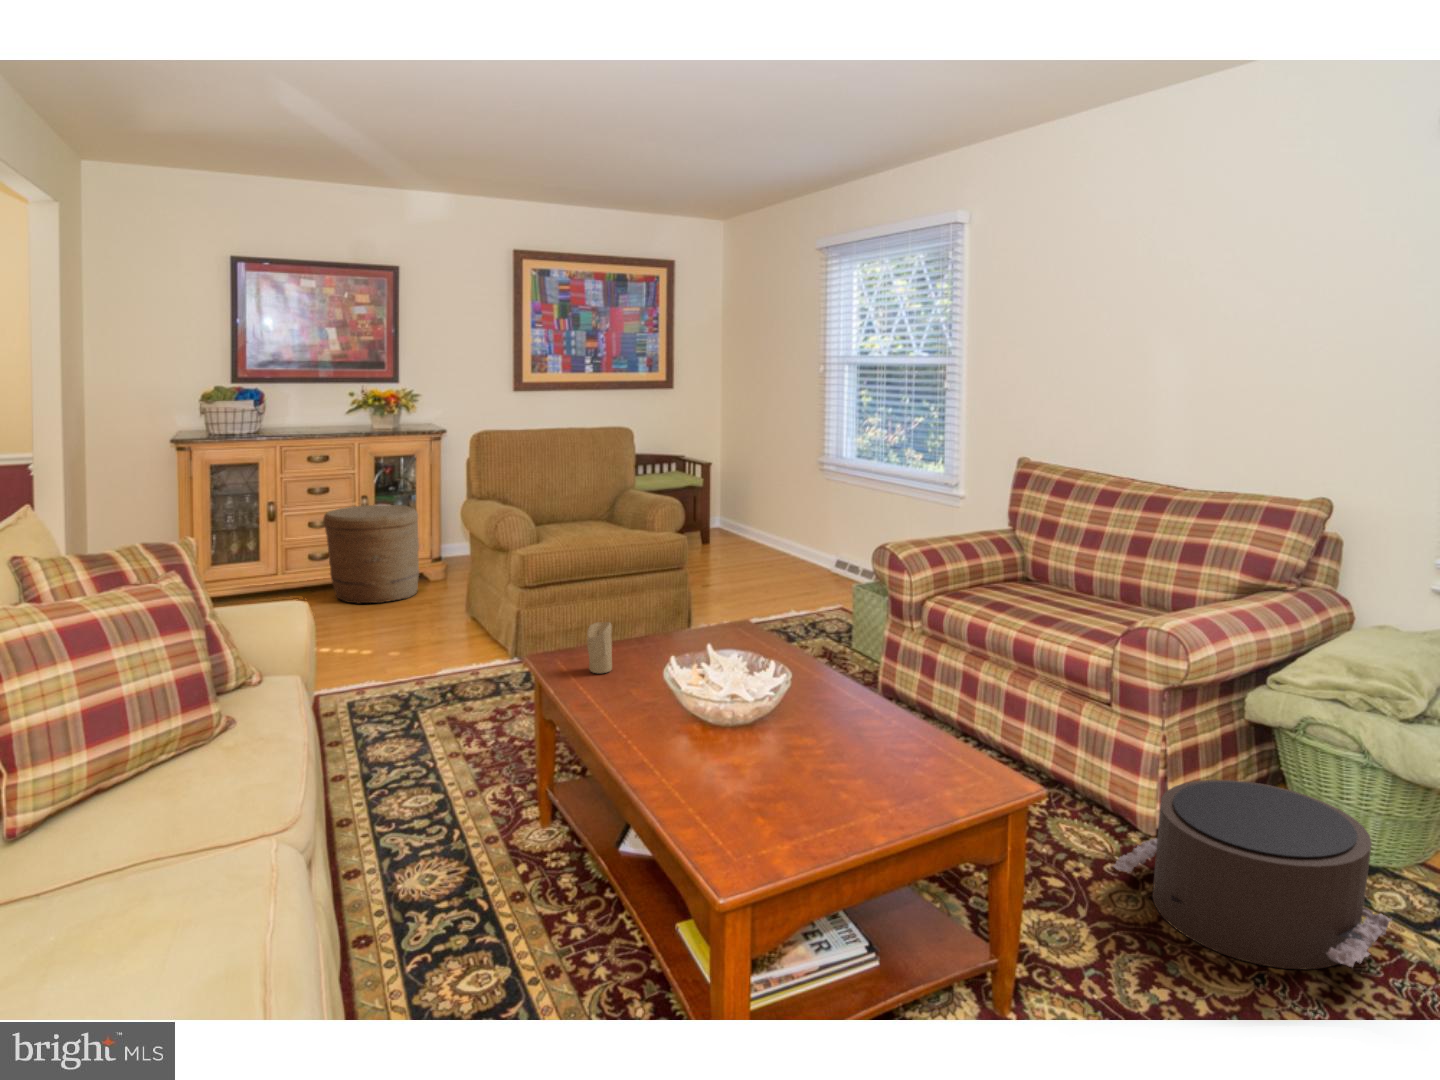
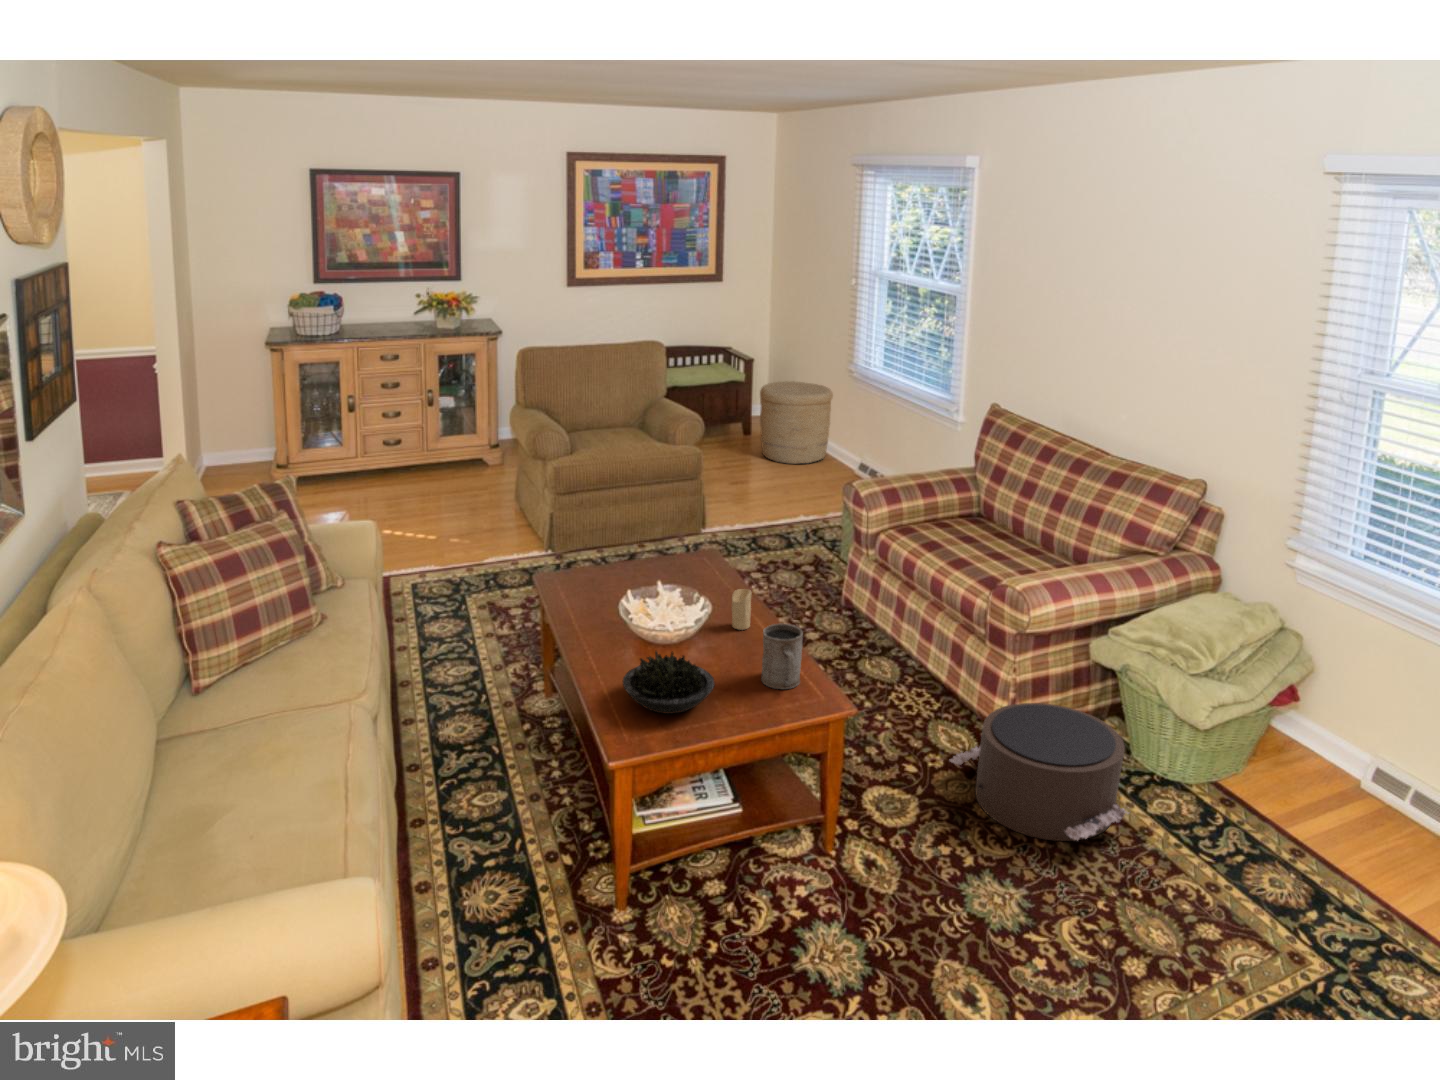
woven basket: present [323,505,419,604] -> present [760,381,833,464]
candle: present [587,622,612,673] -> present [732,589,751,630]
mug: none [885,680,946,774] -> present [761,624,803,689]
succulent plant: none [698,727,836,819] -> present [623,651,715,714]

